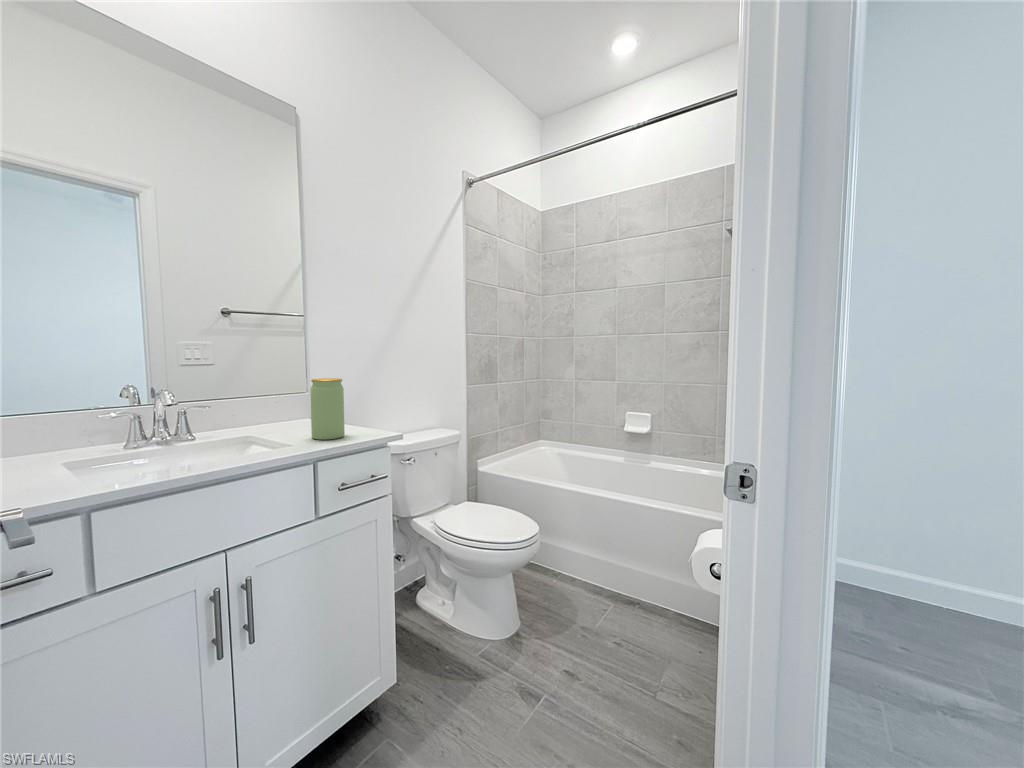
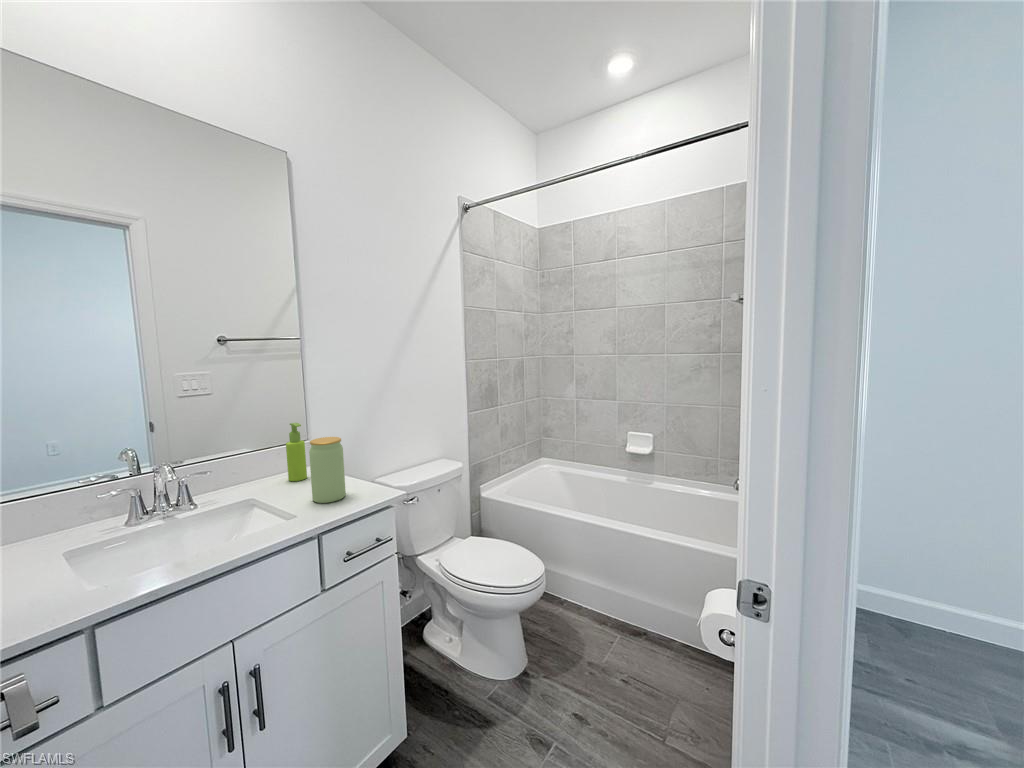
soap dispenser: none [289,370,308,426] -> present [286,423,307,481]

